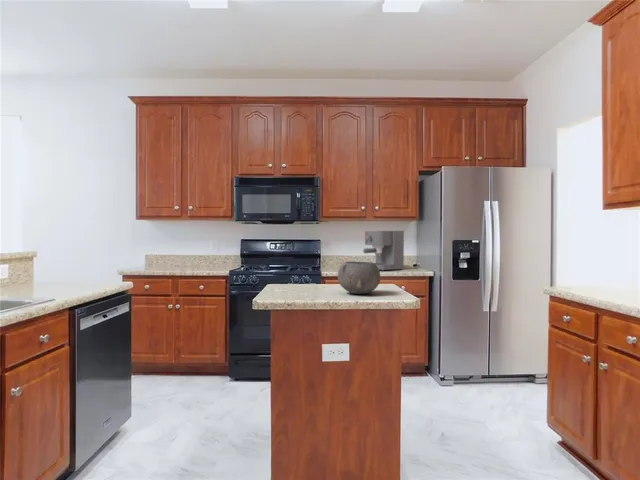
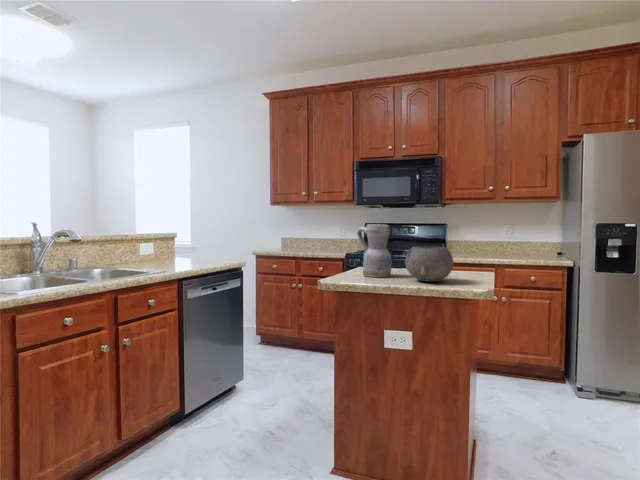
coffee maker: present [363,231,404,271] -> none [487,213,541,259]
ceramic pitcher: none [285,241,319,293] -> present [357,224,392,277]

